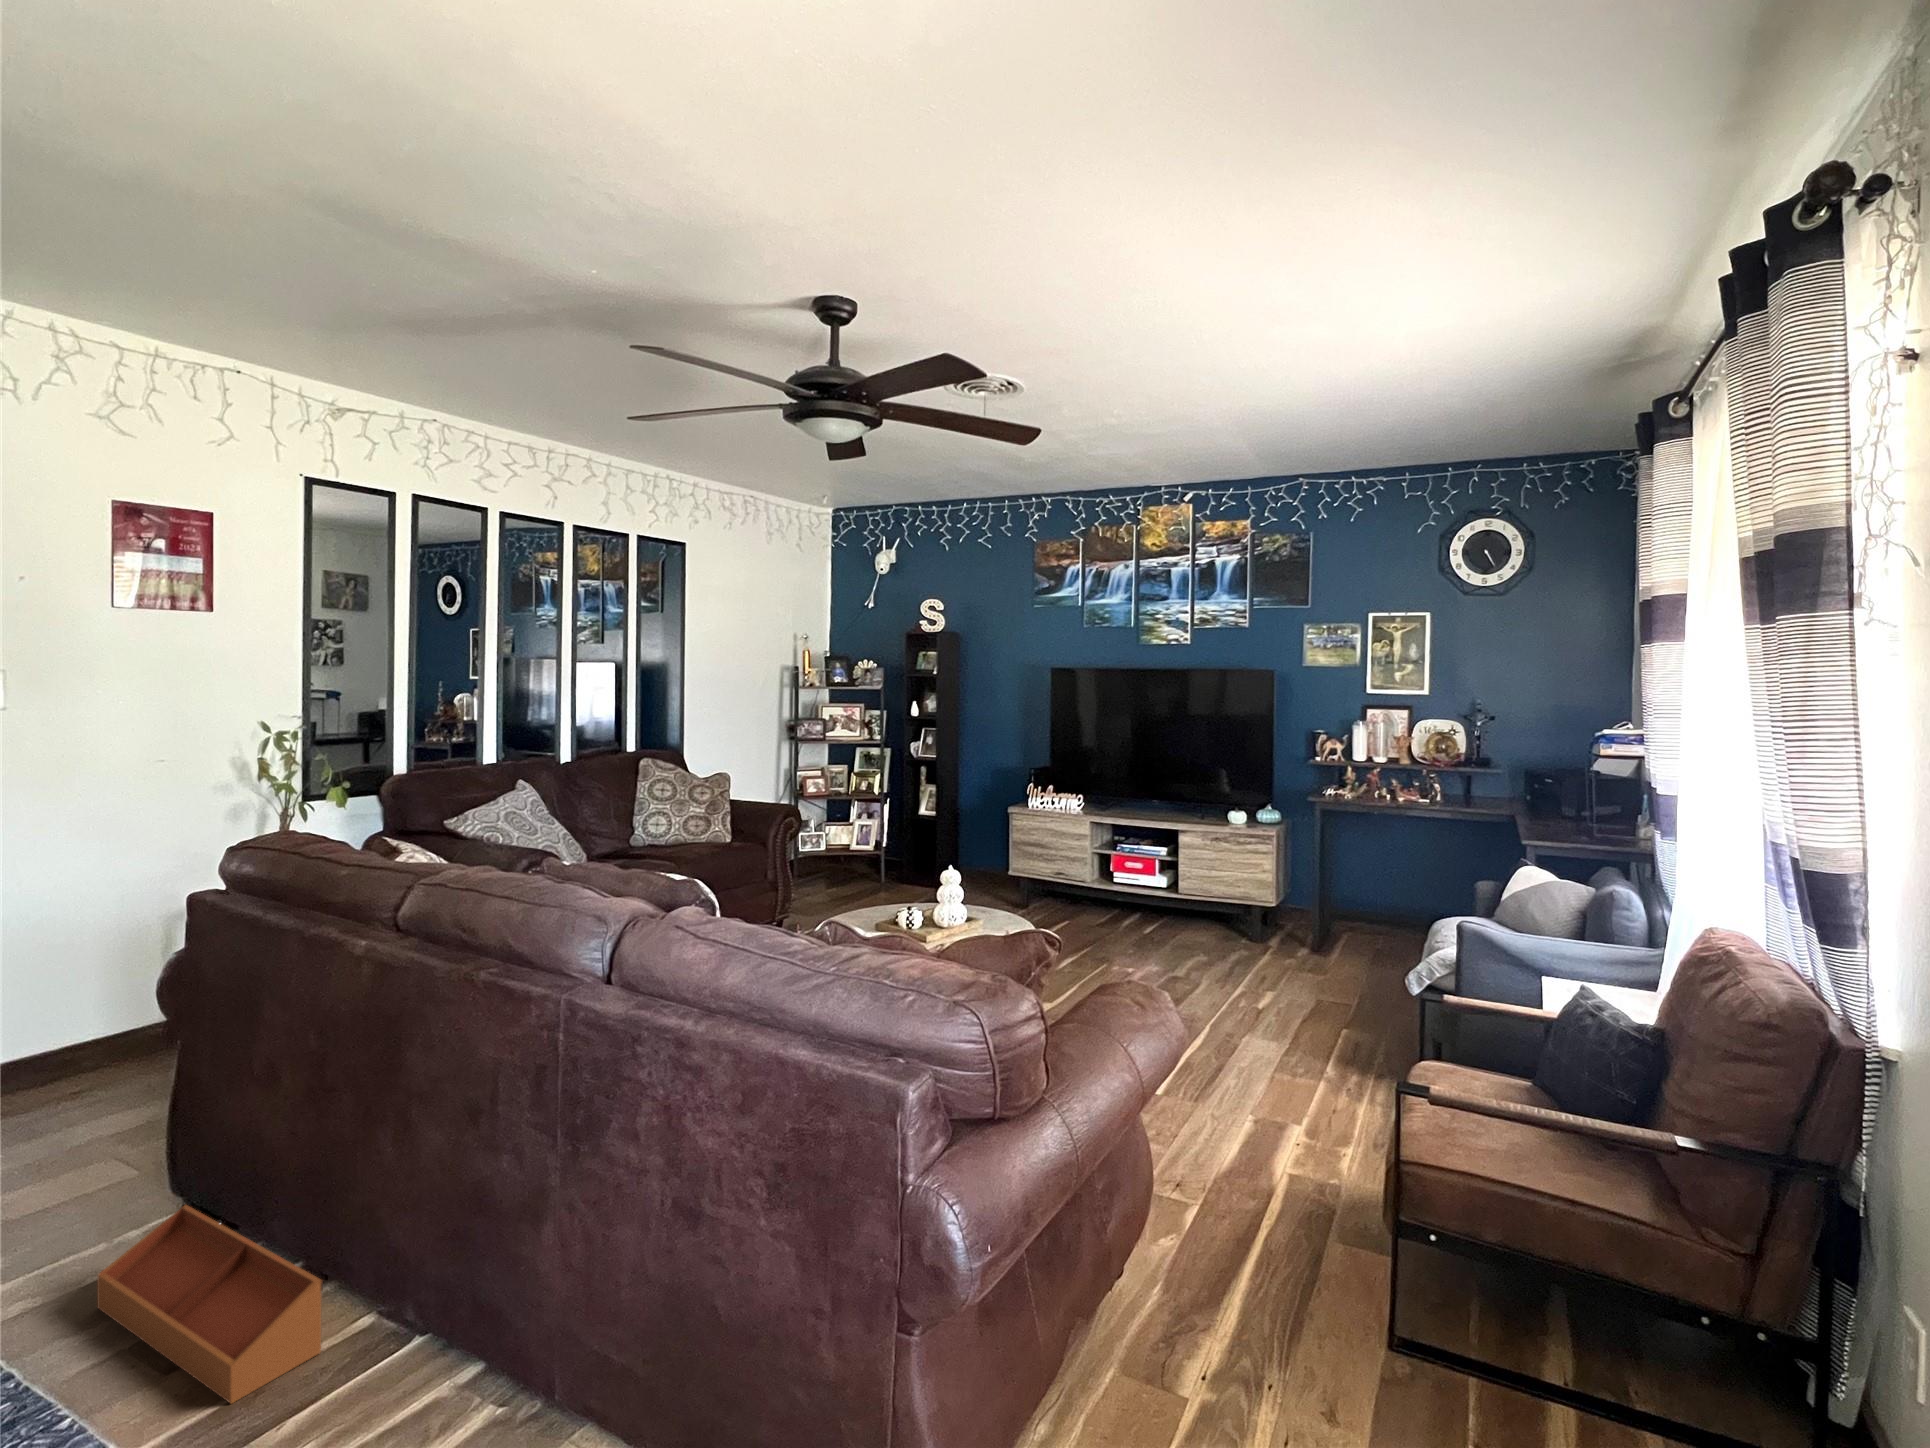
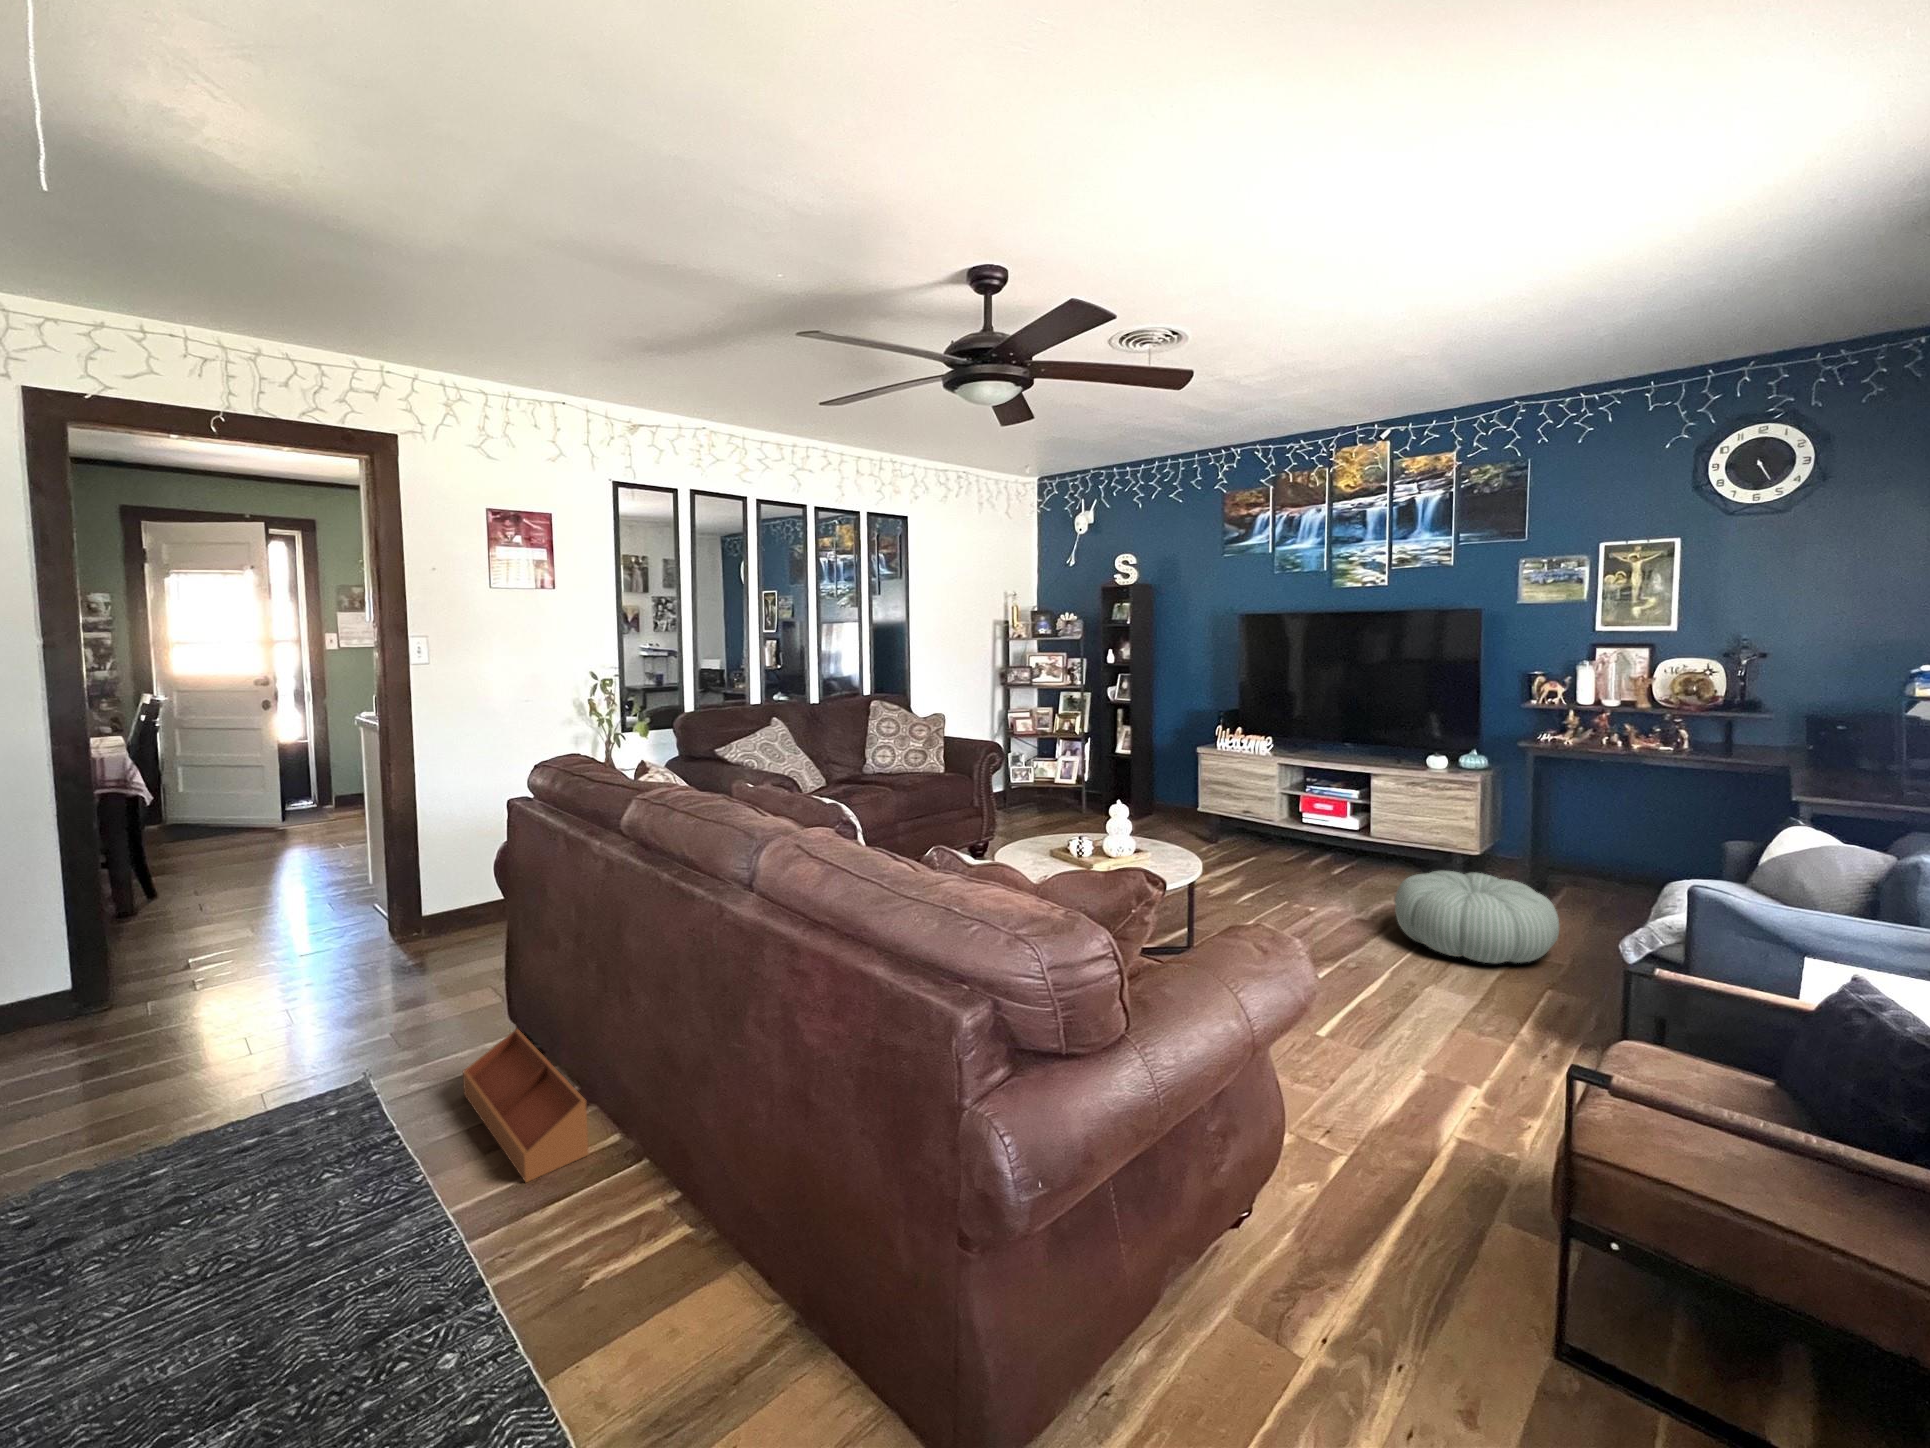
pouf: none [1209,923,1348,1008] -> present [1395,871,1559,964]

